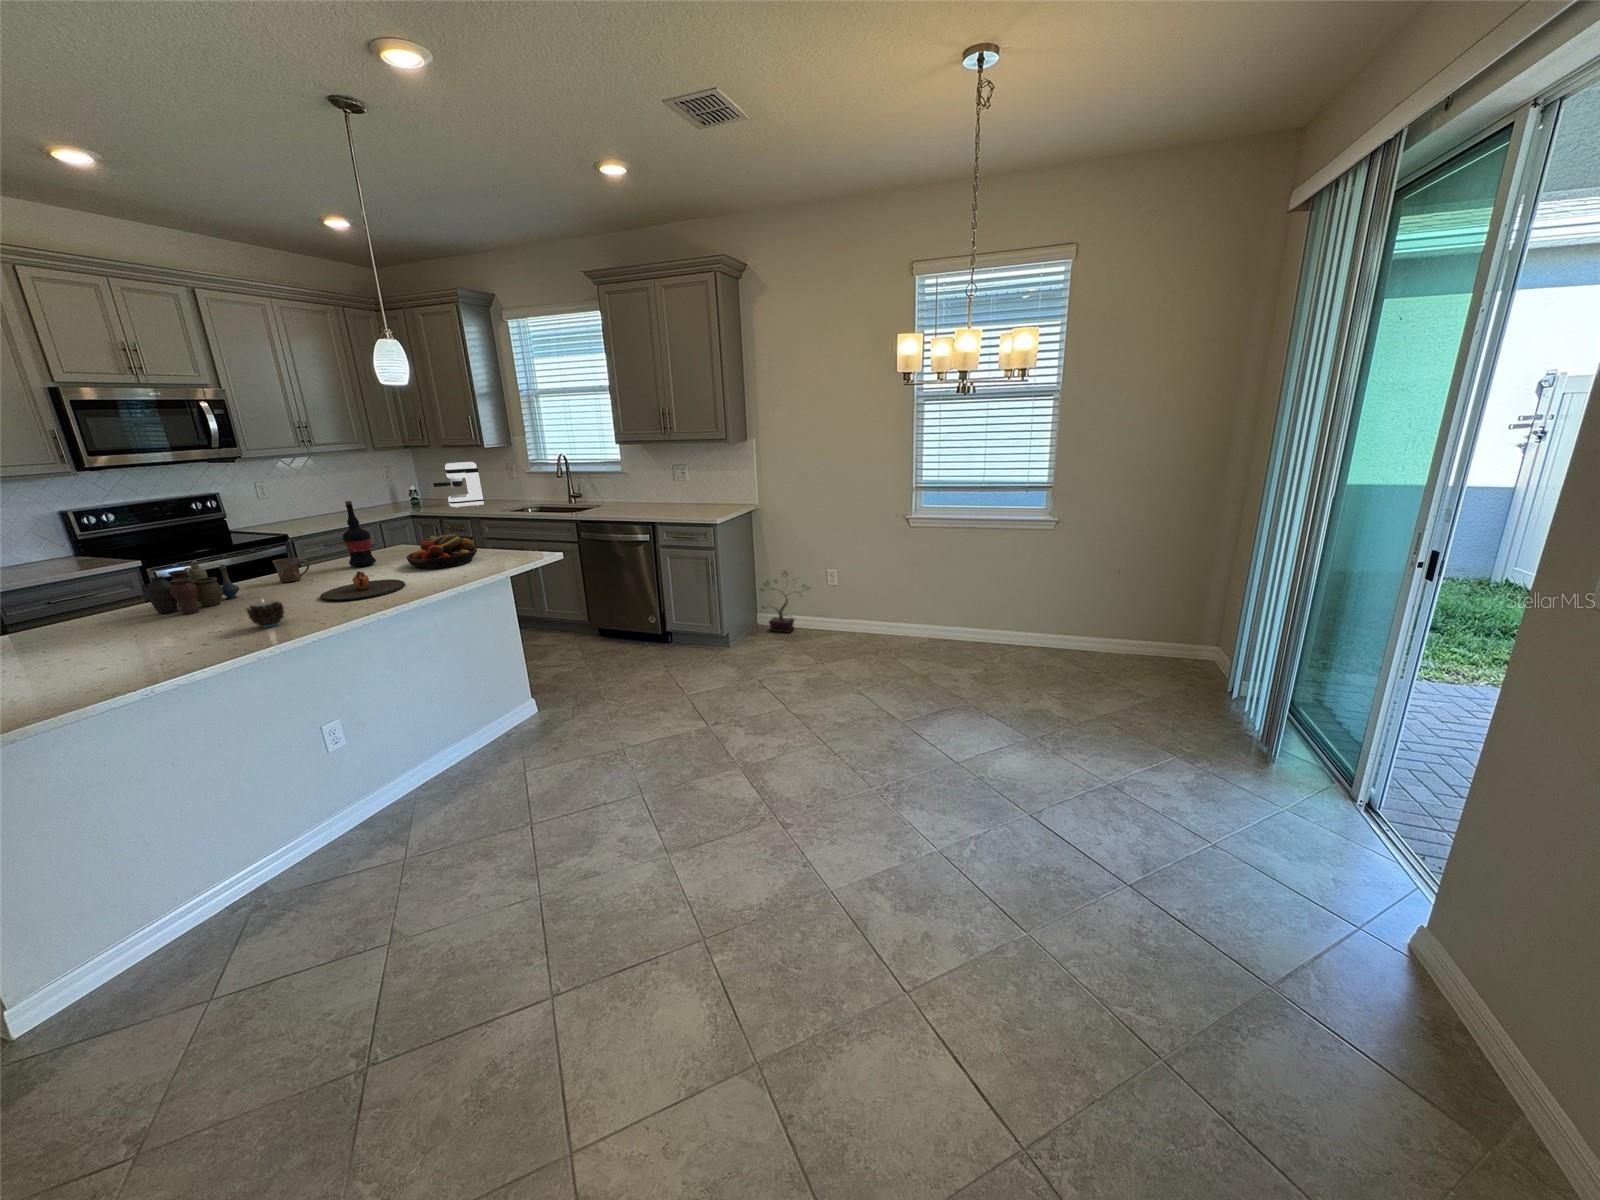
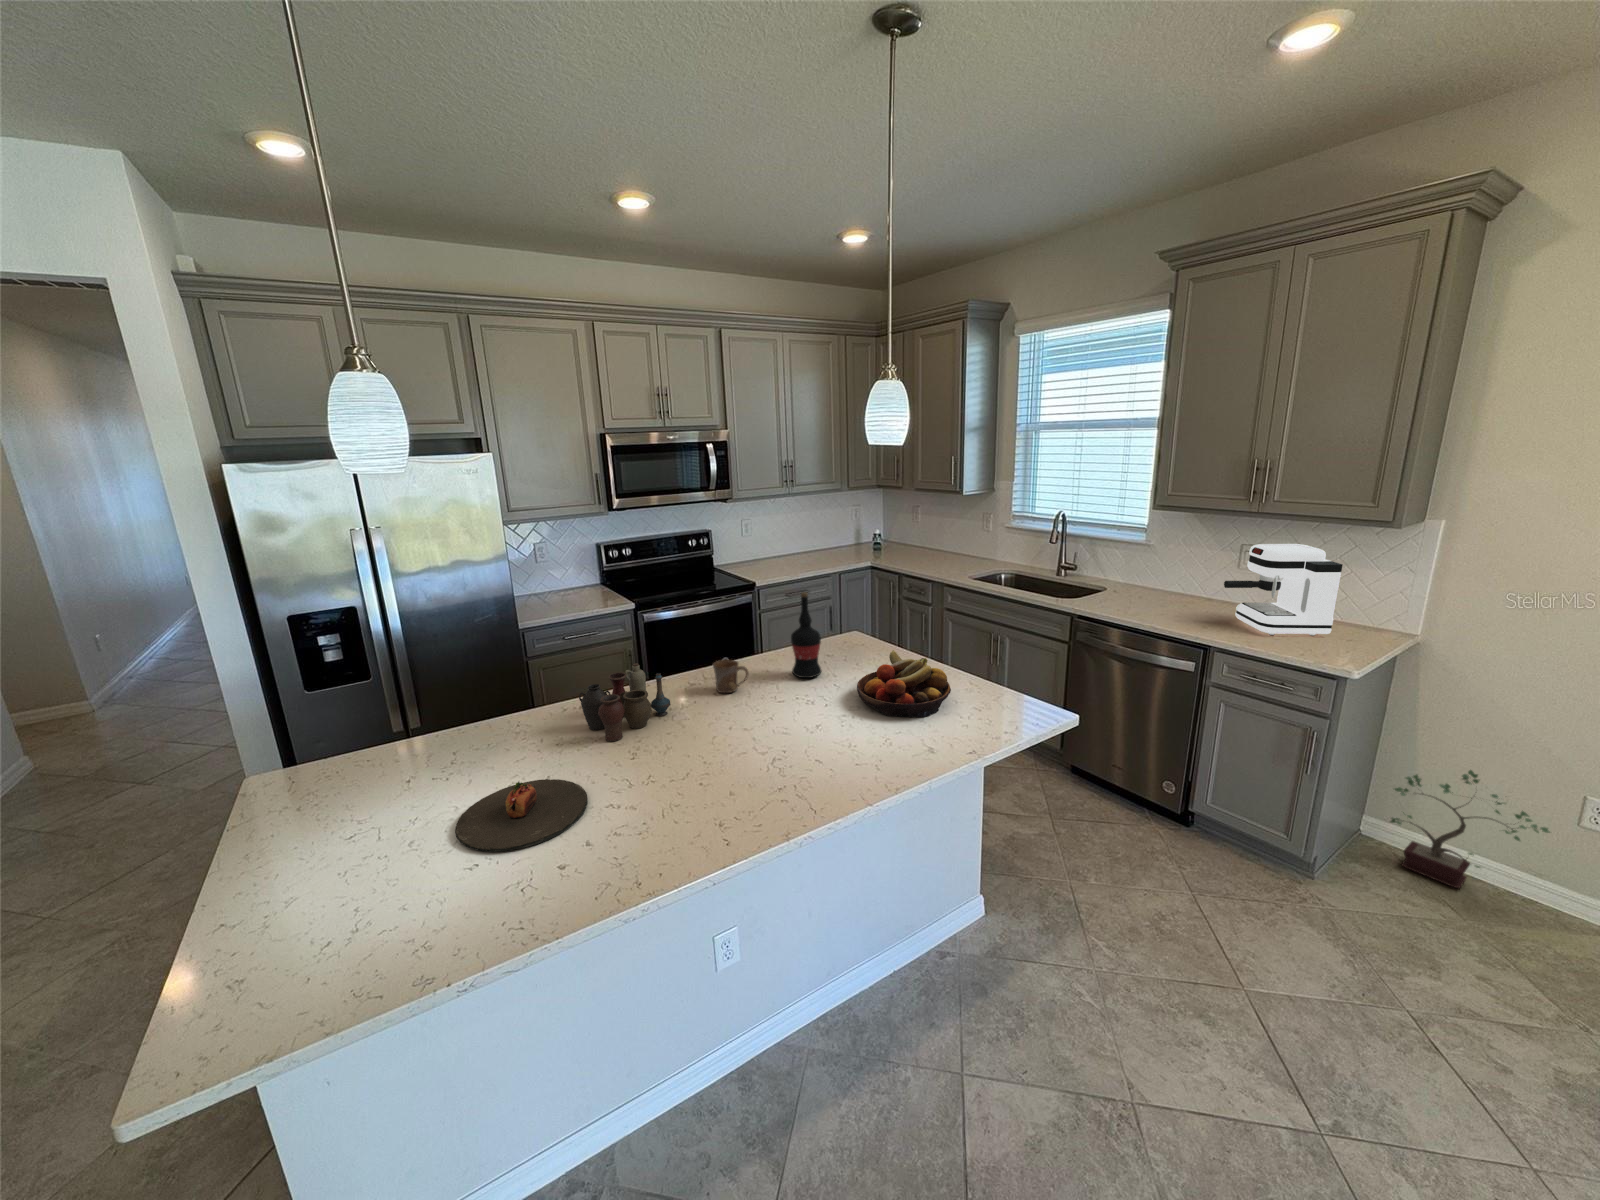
coffee maker: present [433,462,484,508] -> present [1224,544,1343,635]
plate: present [320,571,405,600] -> present [455,779,588,852]
candle: present [247,601,285,628] -> none [640,785,685,831]

